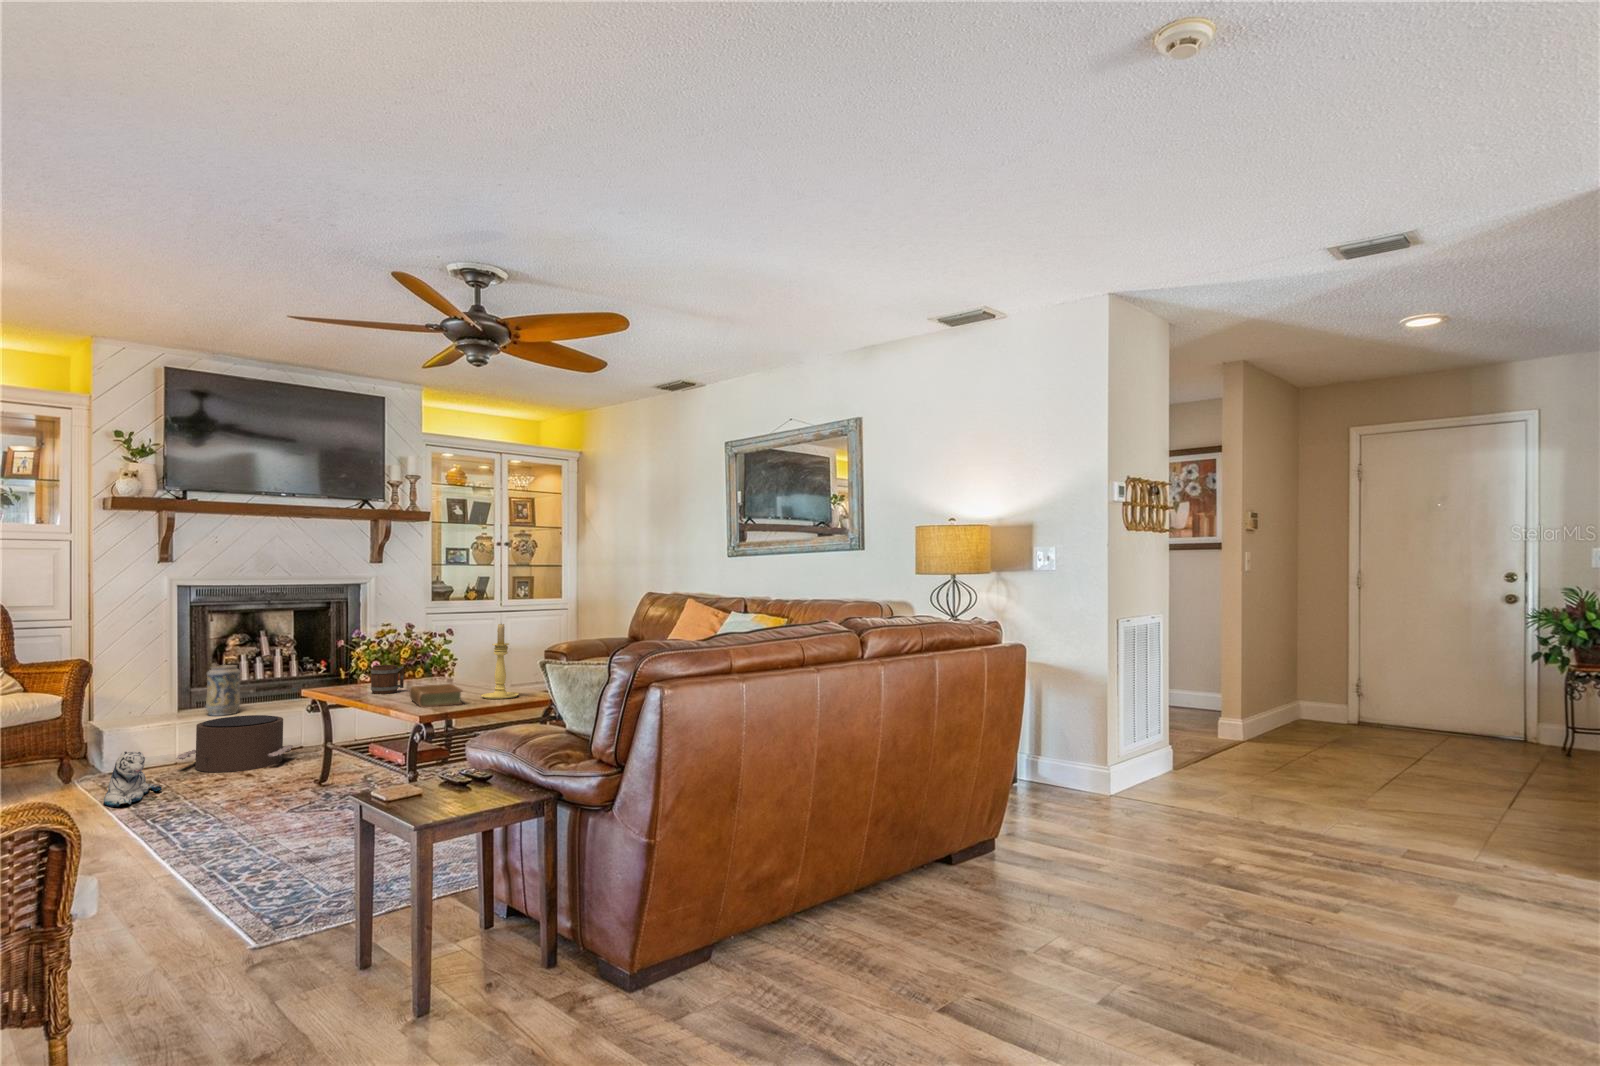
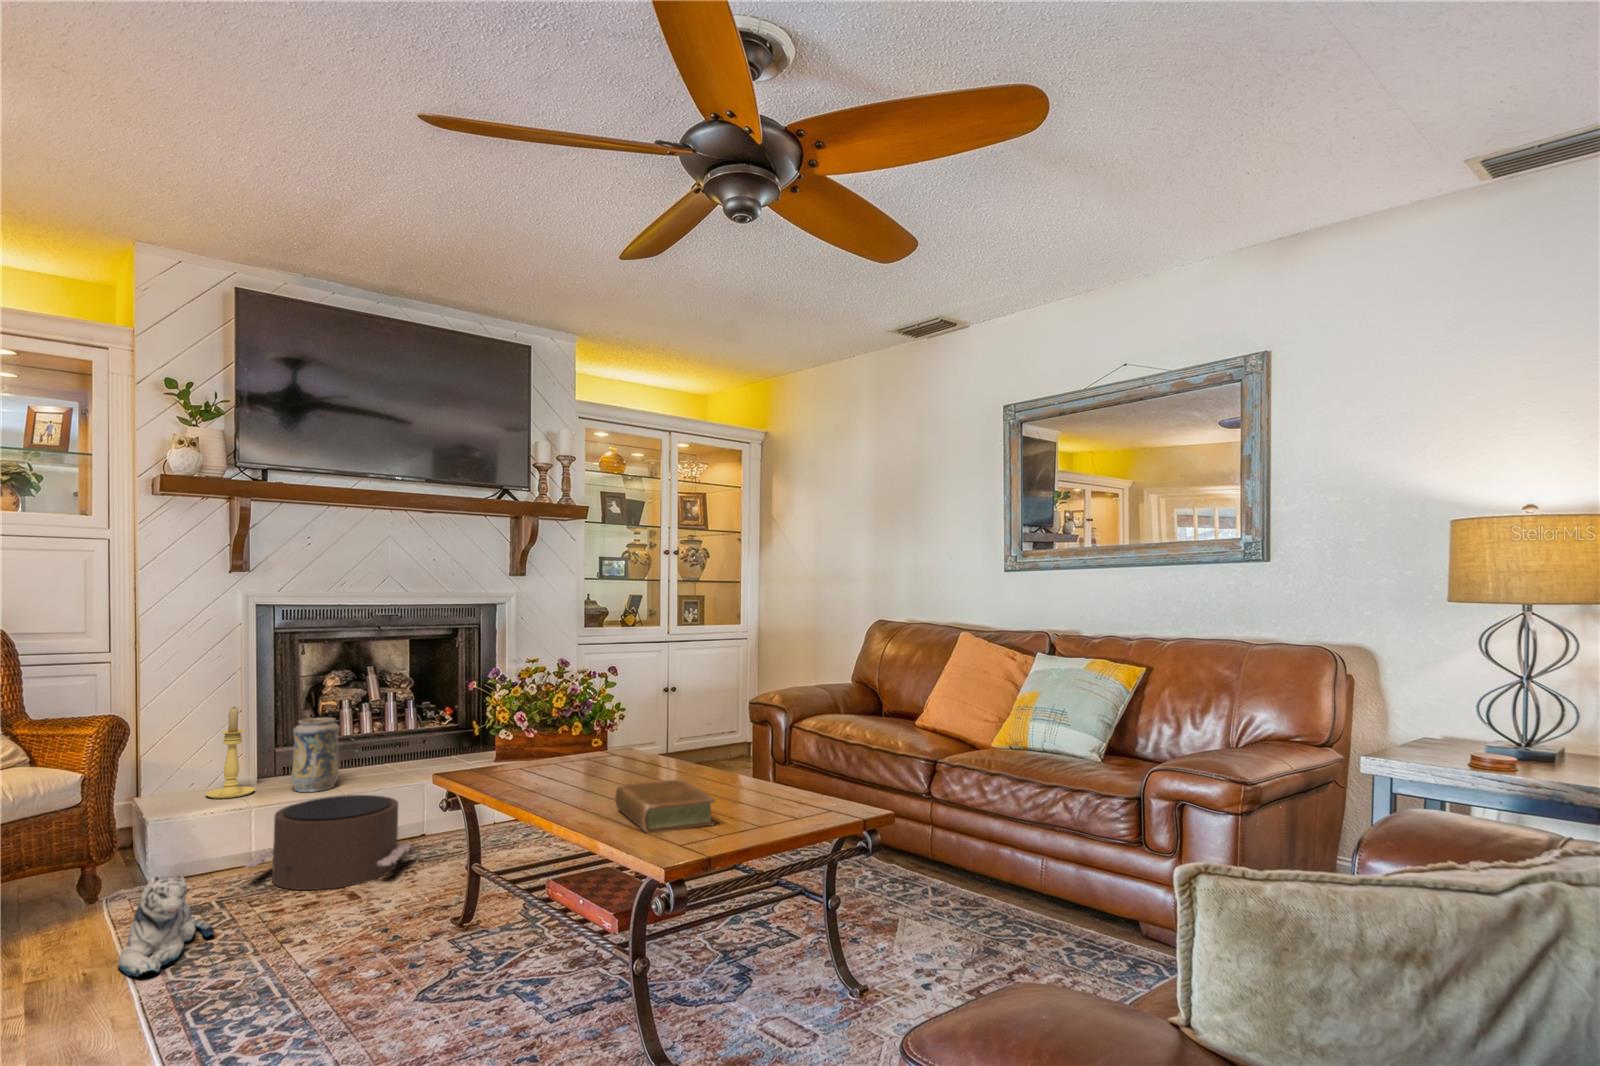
candle holder: present [481,624,518,699] -> present [206,707,255,799]
mug: present [371,665,404,694] -> none [540,737,590,788]

